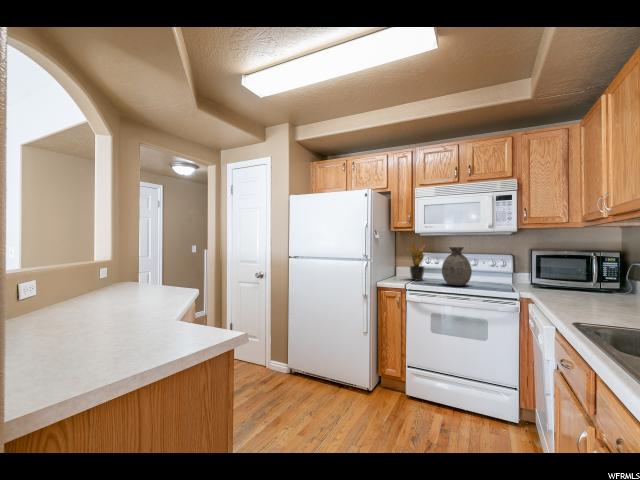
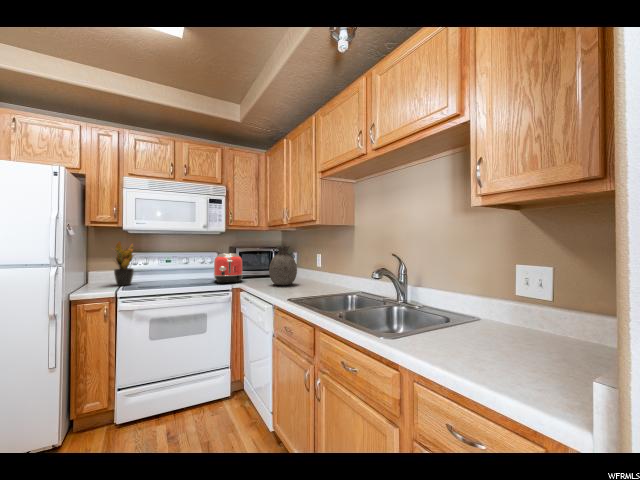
vase: present [442,247,472,286] -> present [269,246,297,285]
toaster: none [499,257,537,292] -> present [214,253,243,283]

